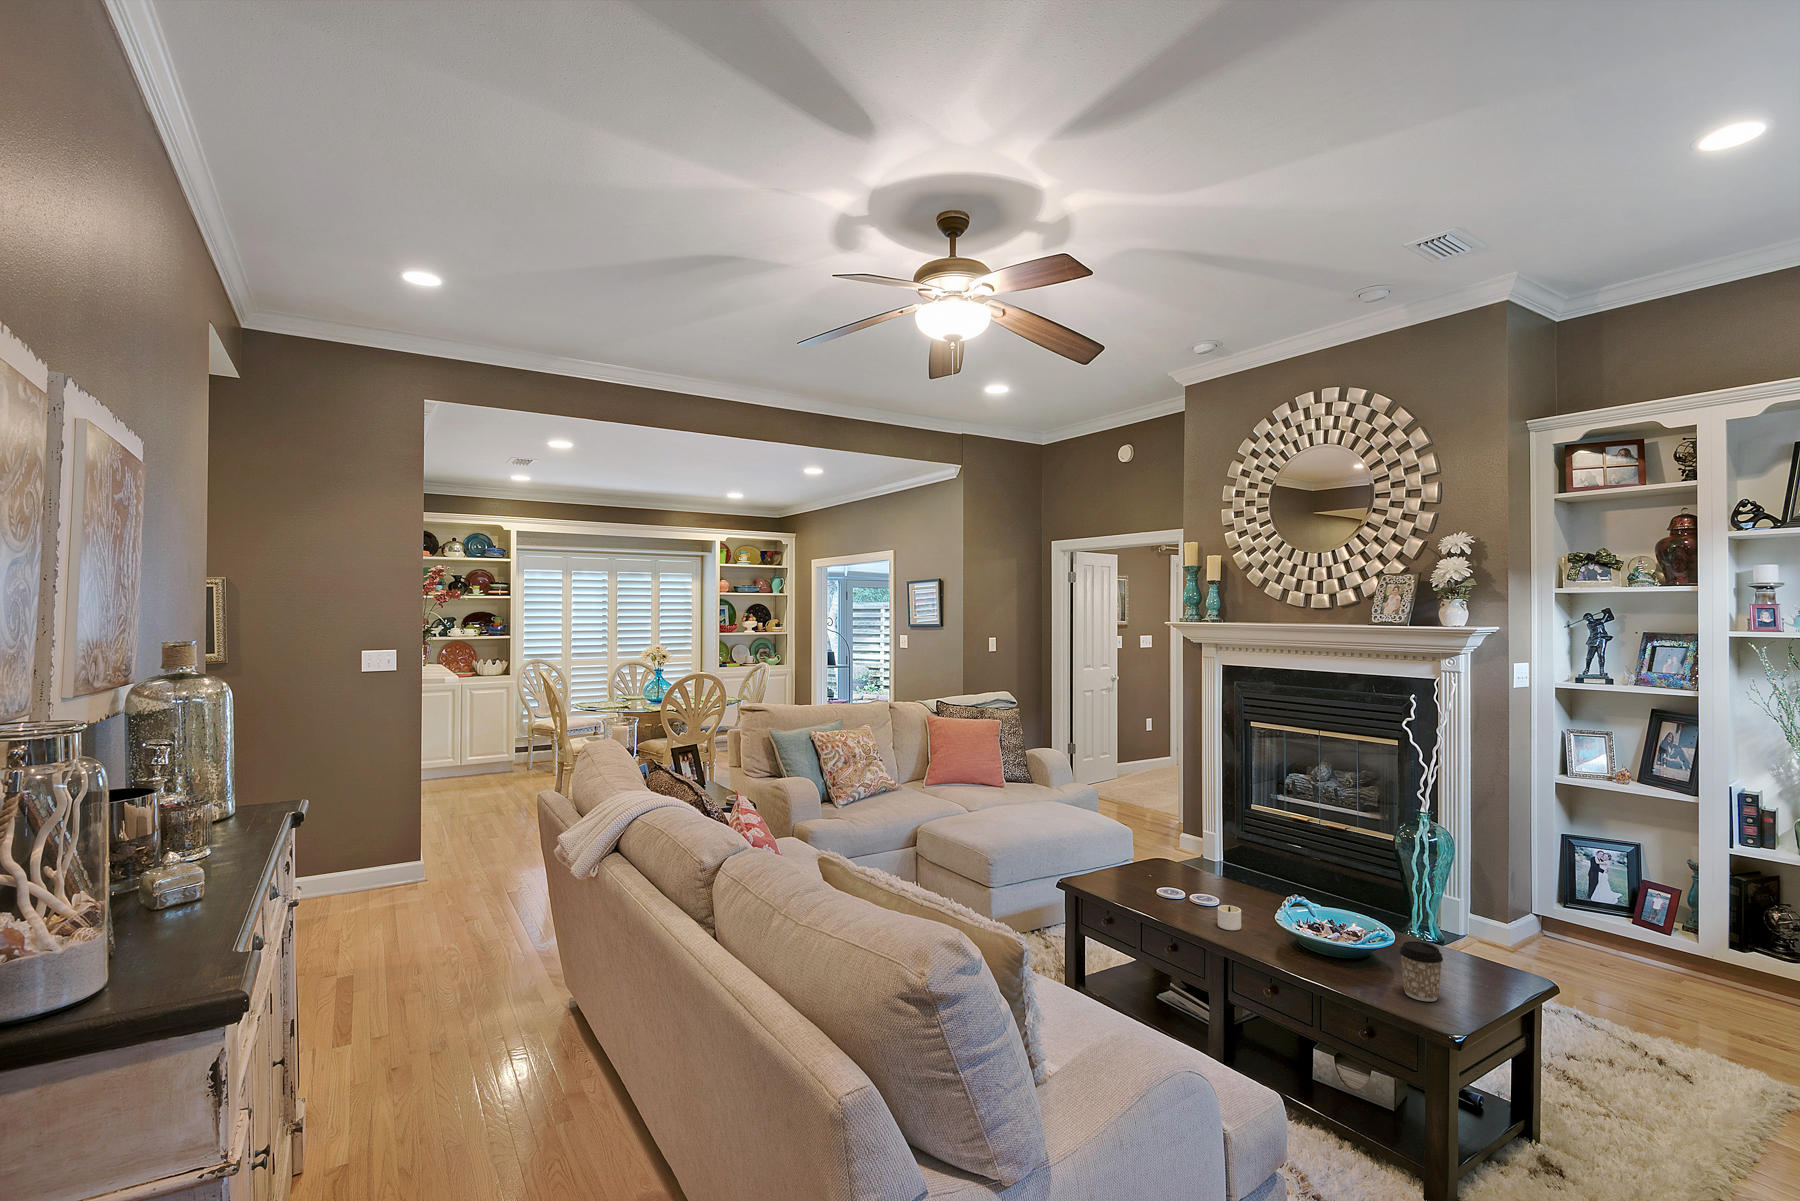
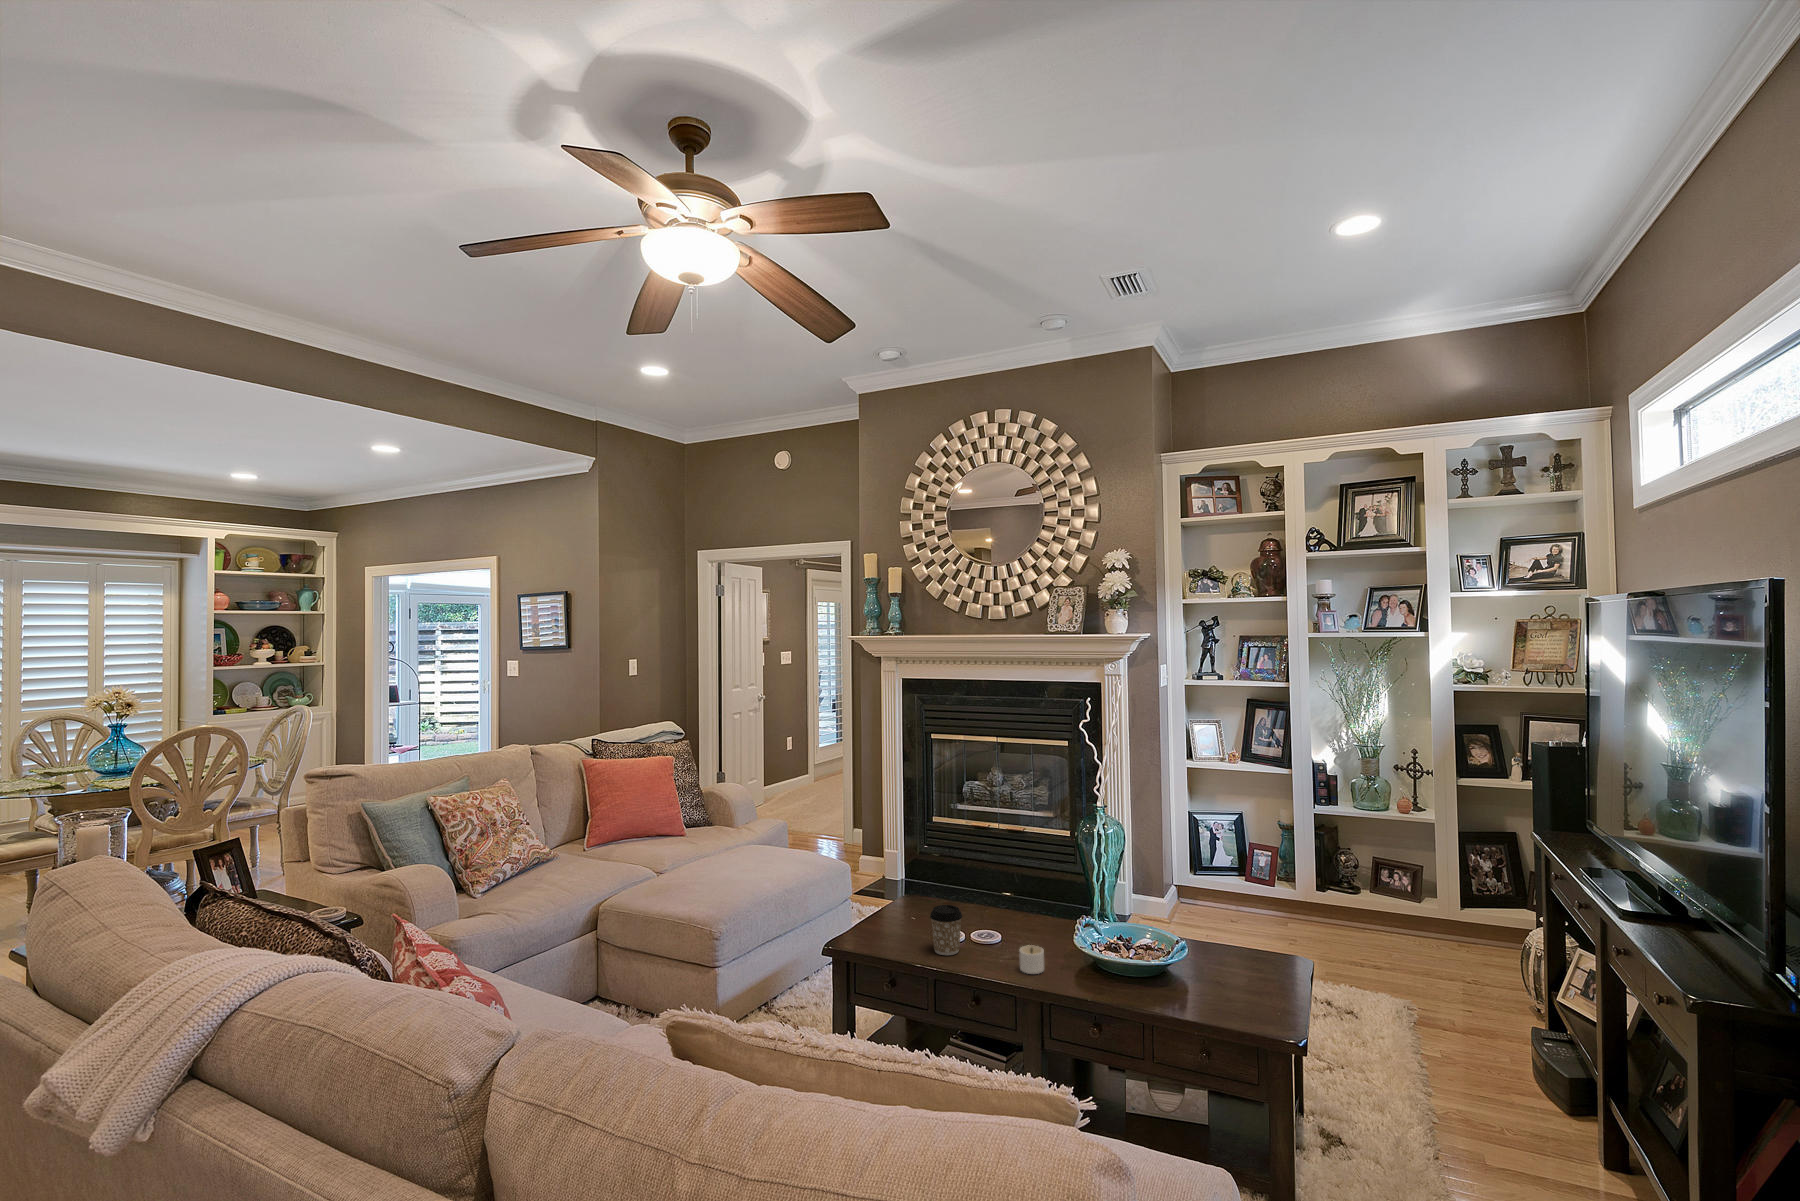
coffee cup: present [1399,941,1443,1002] -> present [930,905,962,955]

